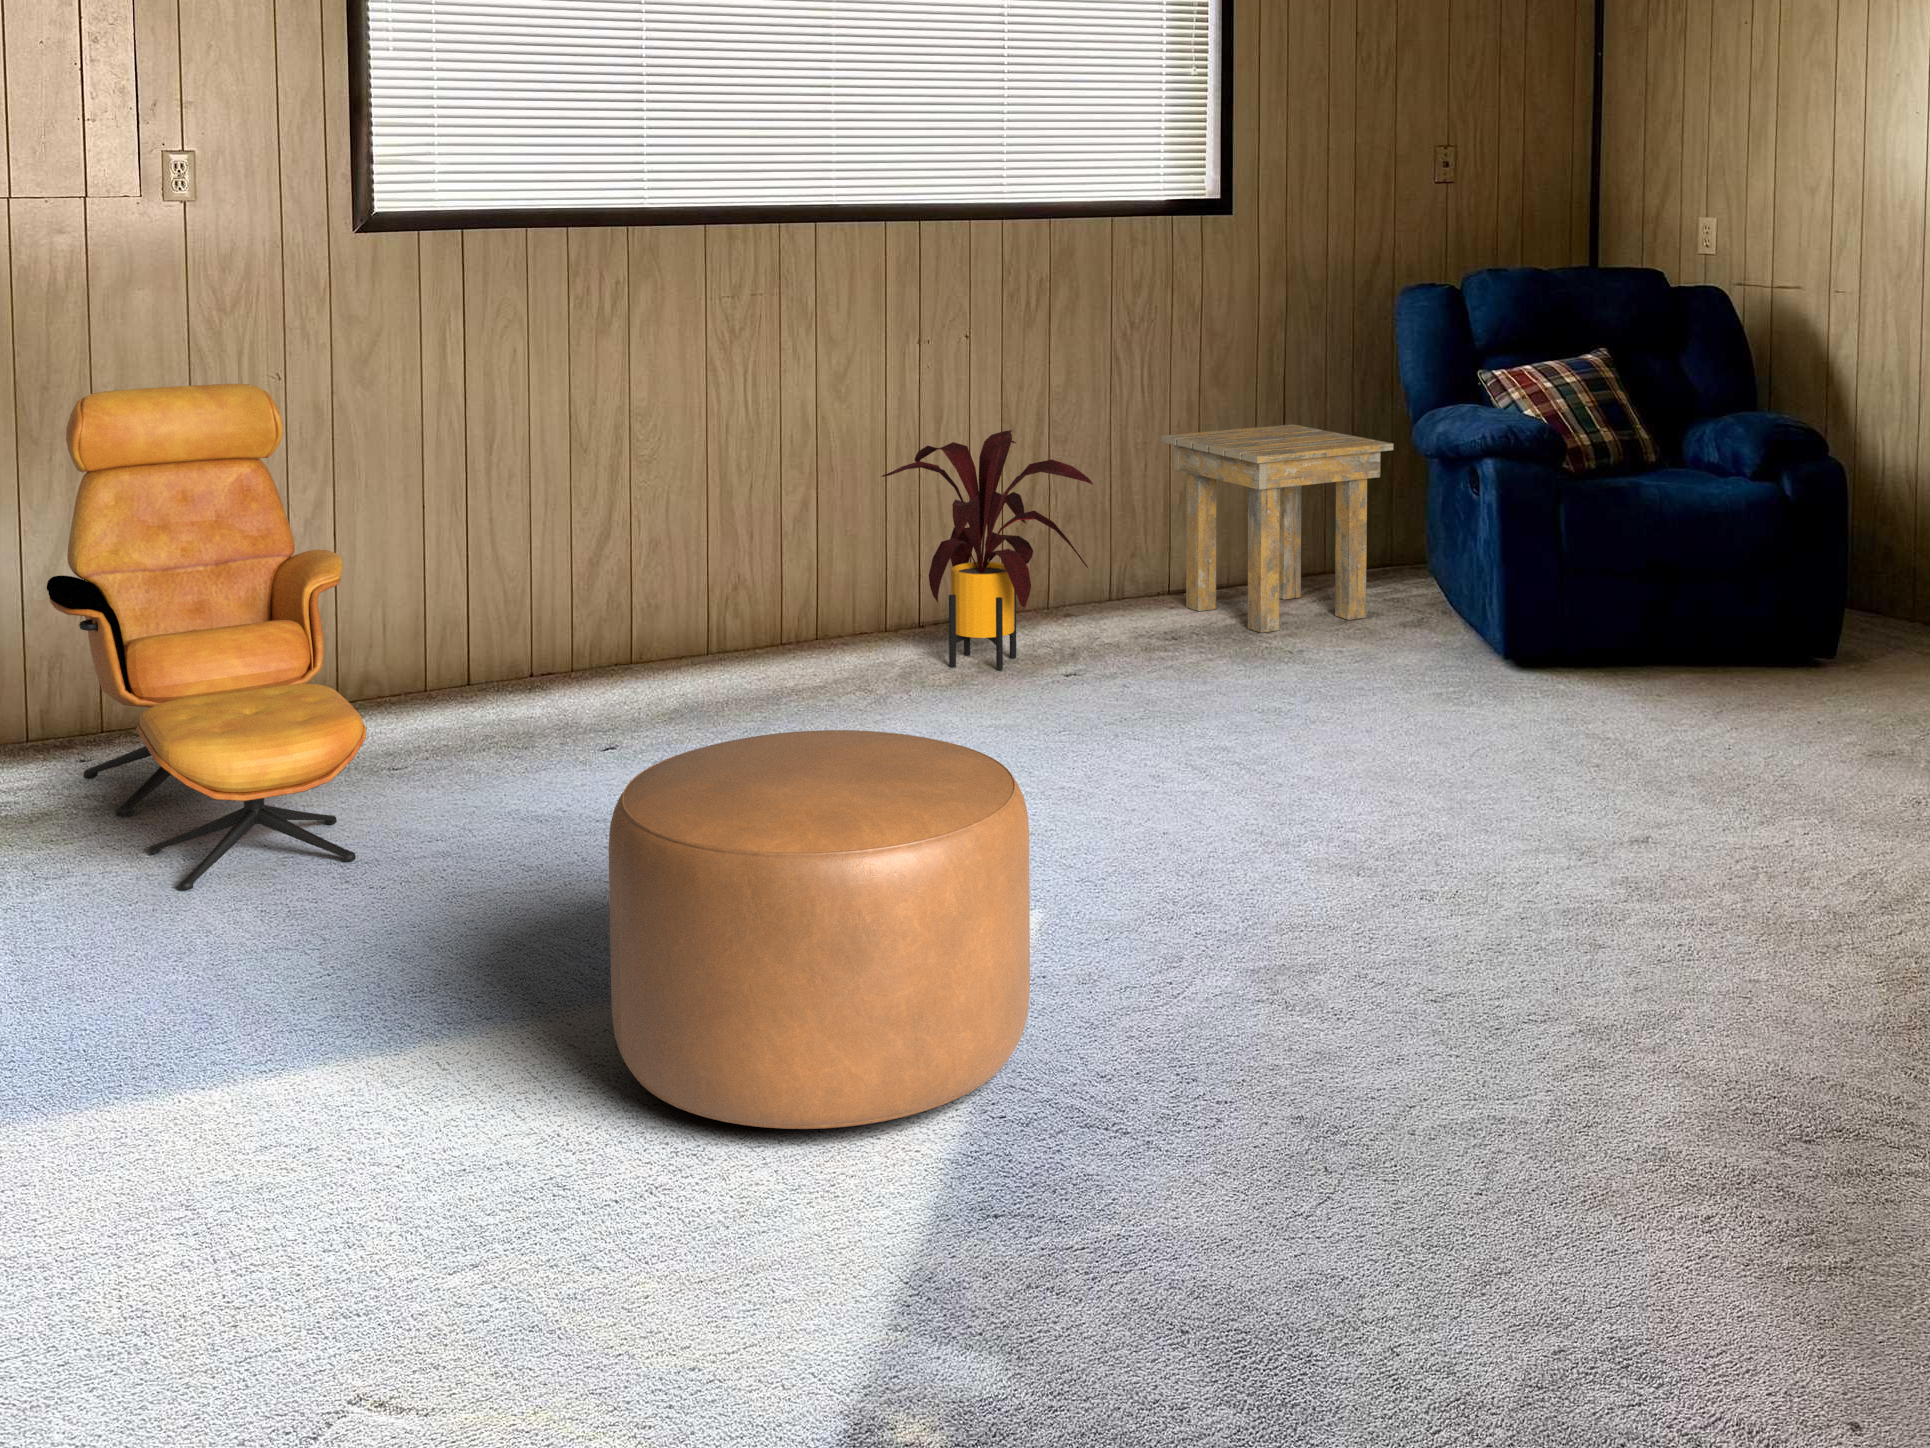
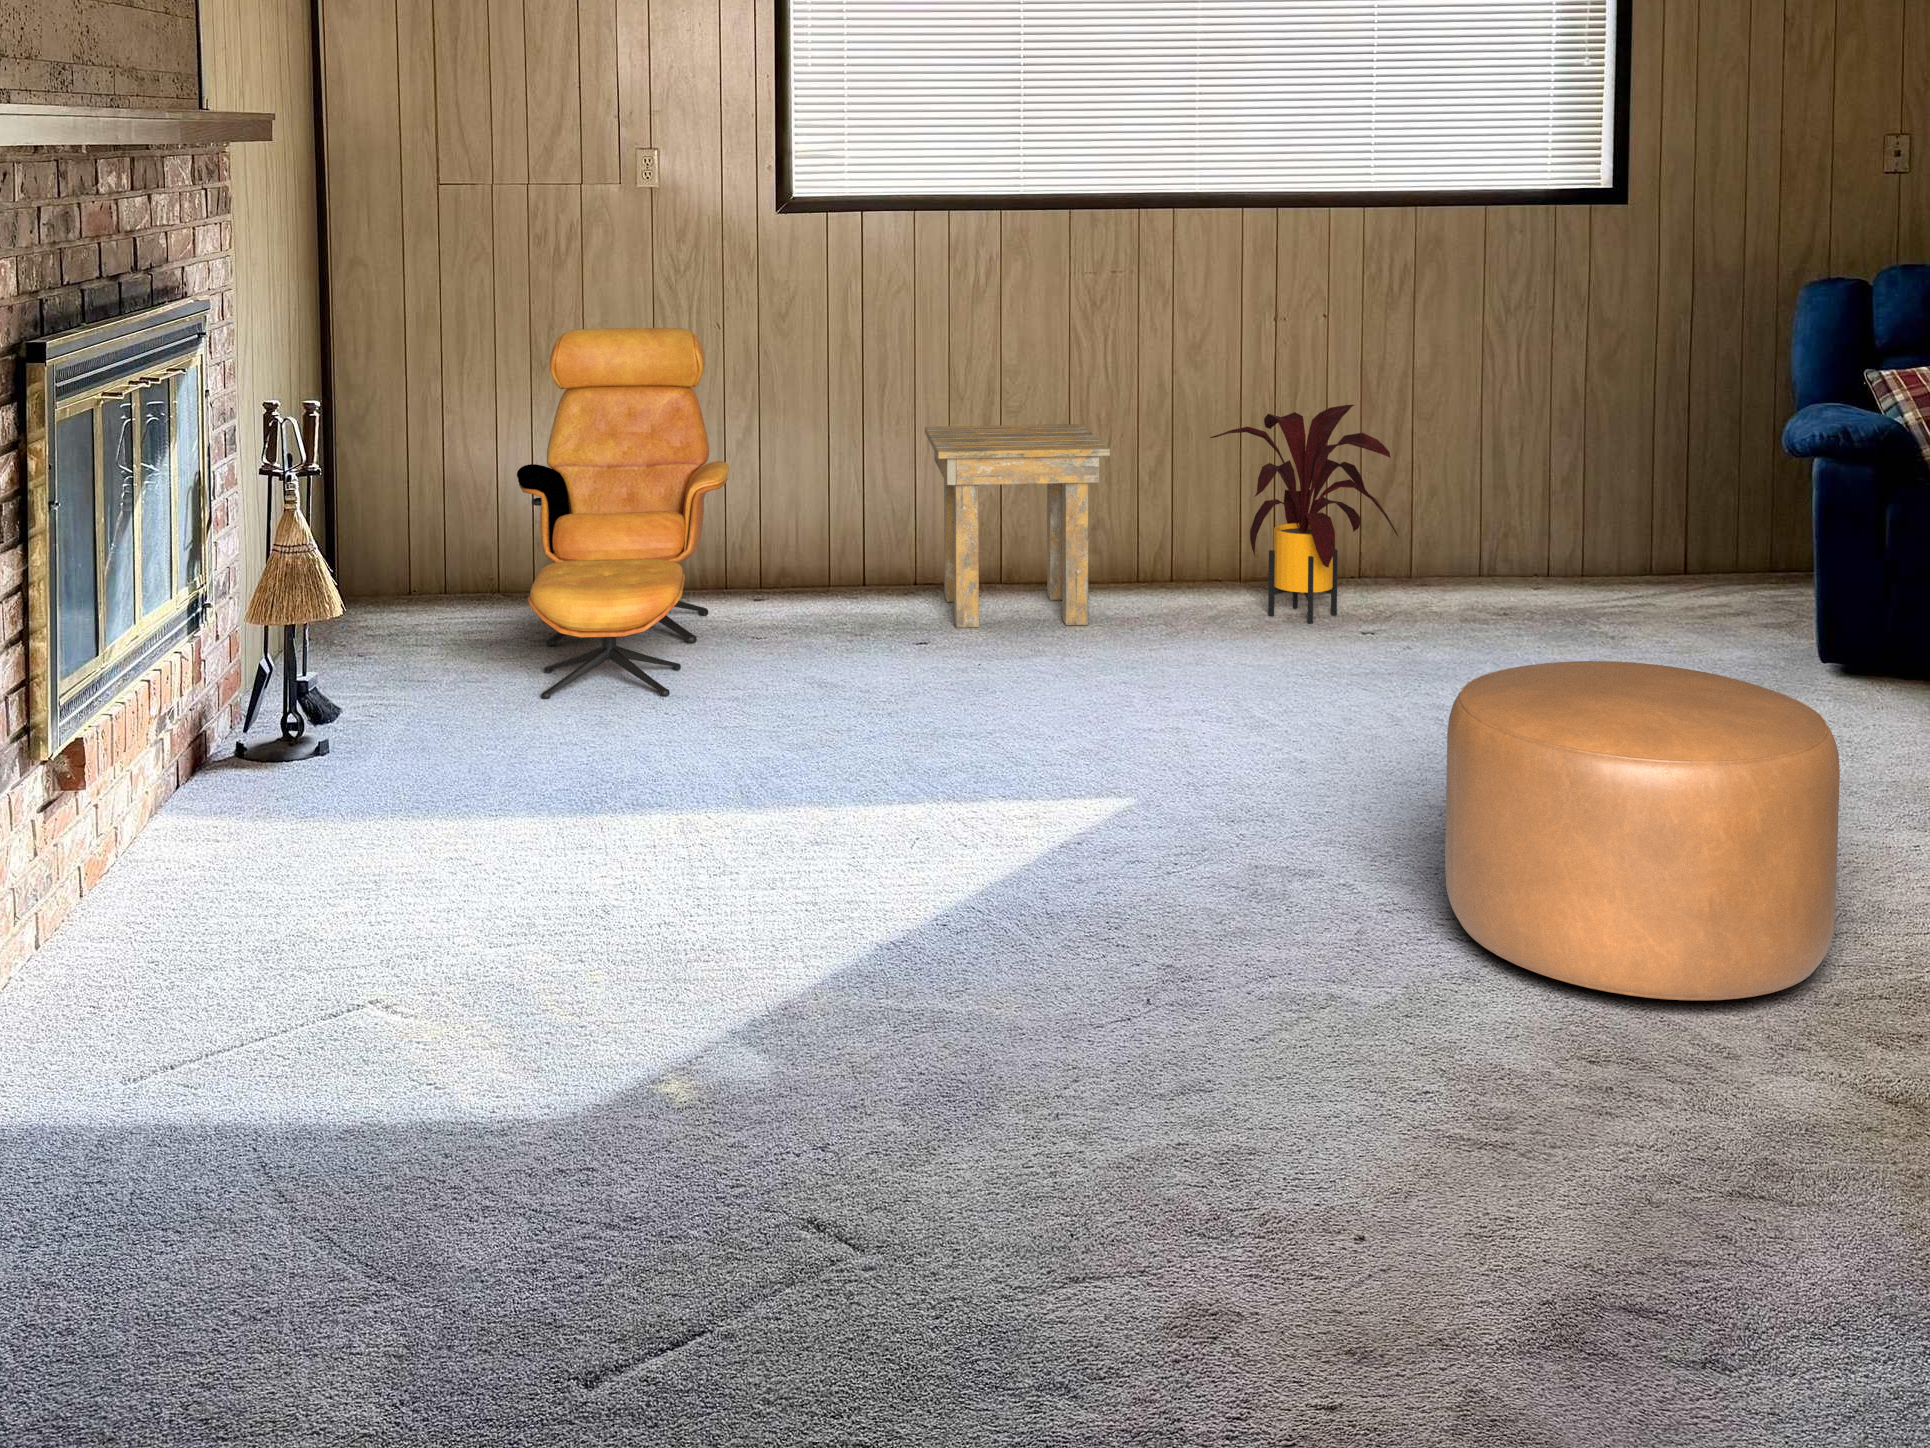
side table: present [1162,424,1394,633] -> present [925,424,1110,628]
ottoman: present [608,730,1030,1129] -> present [1445,661,1840,1001]

